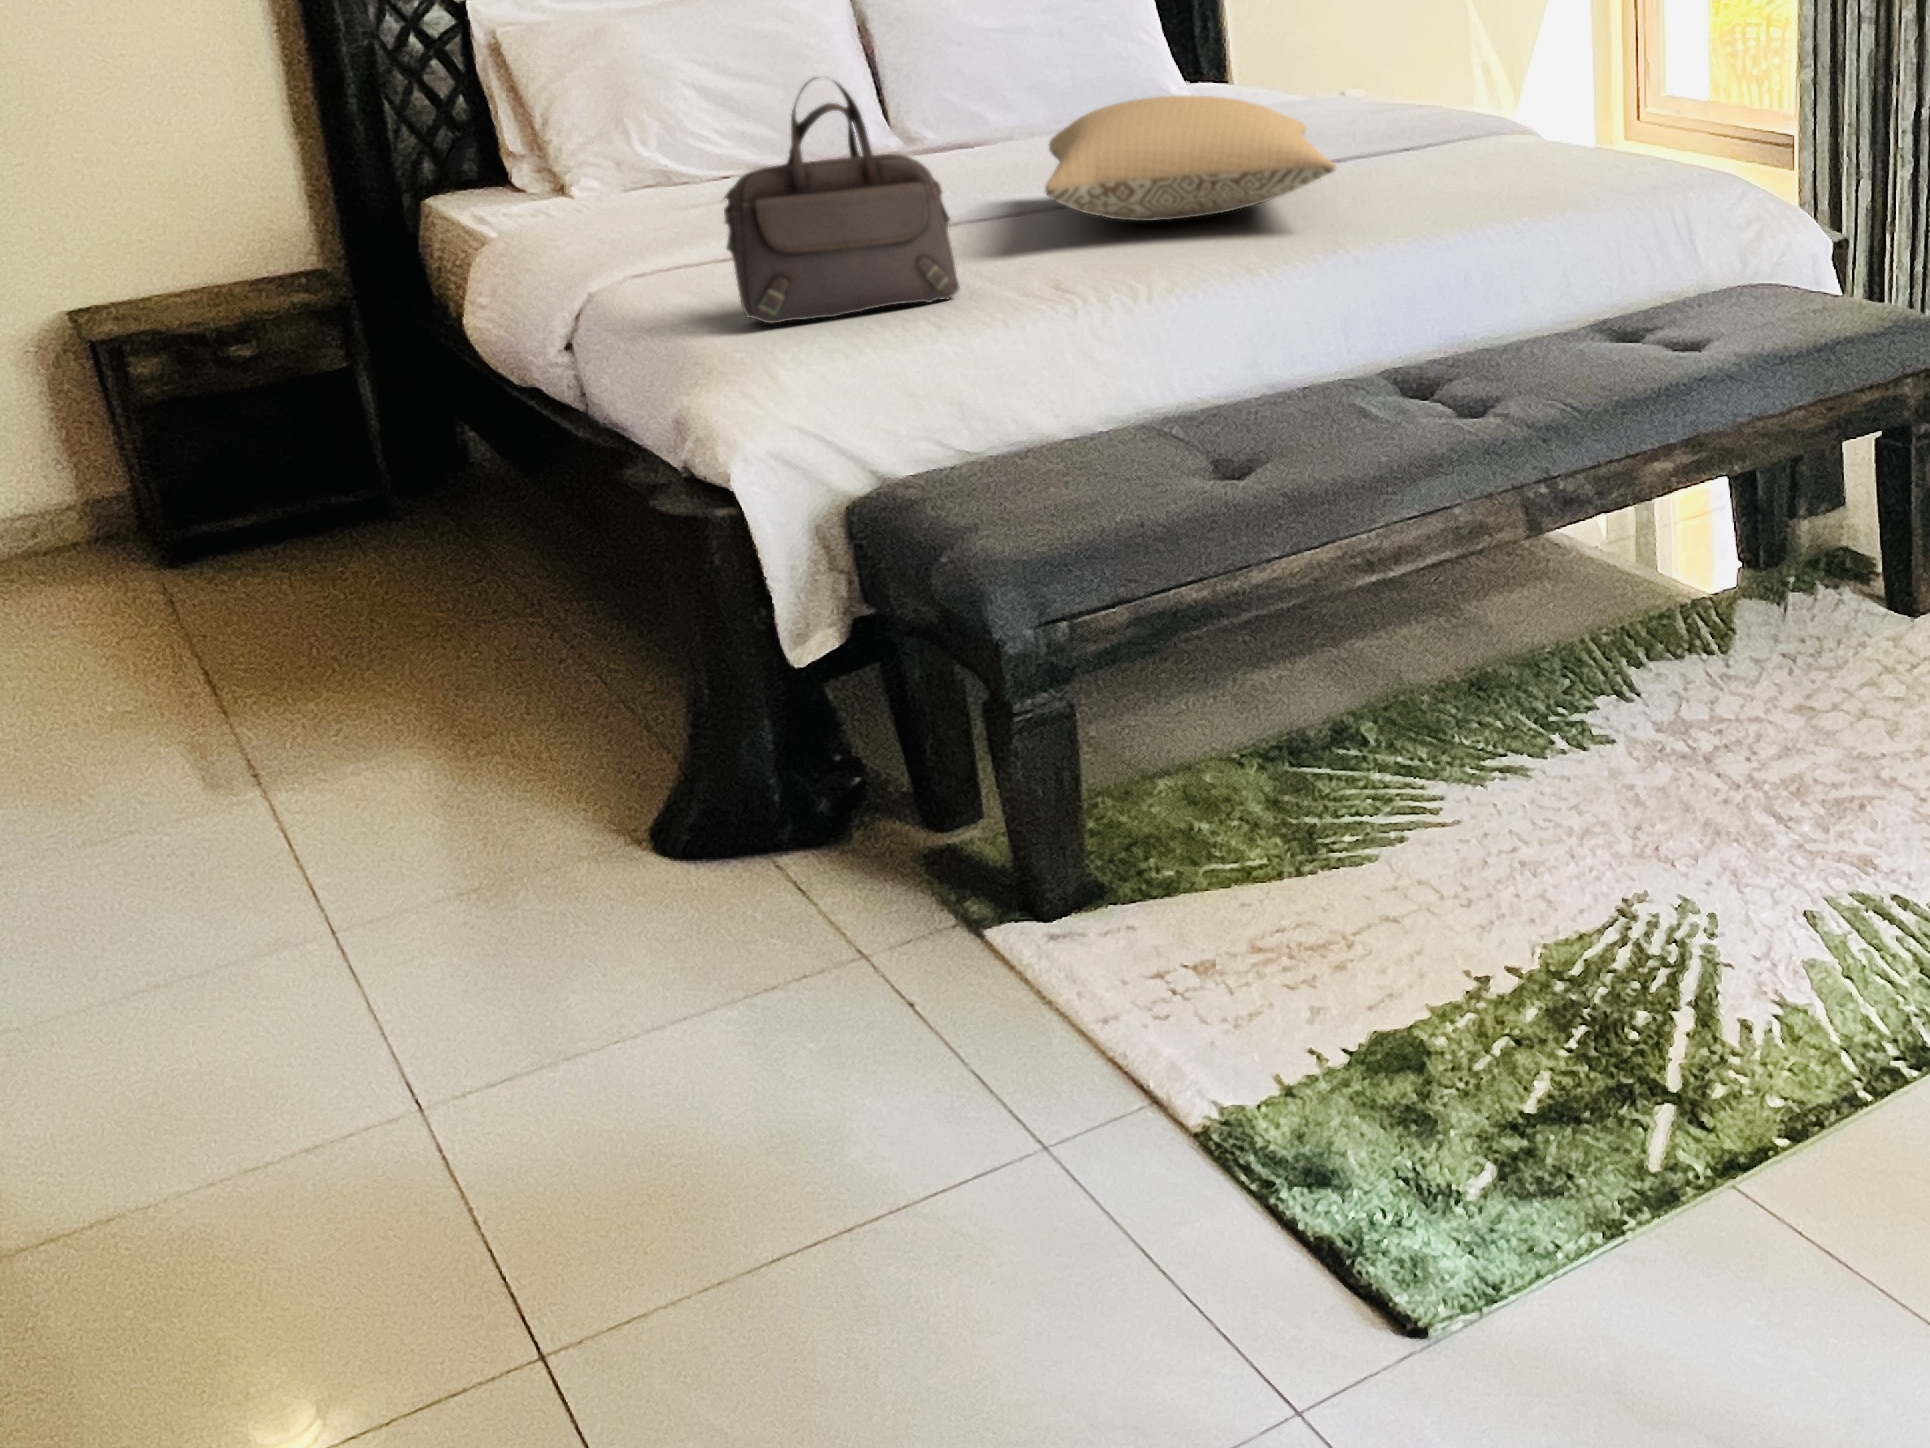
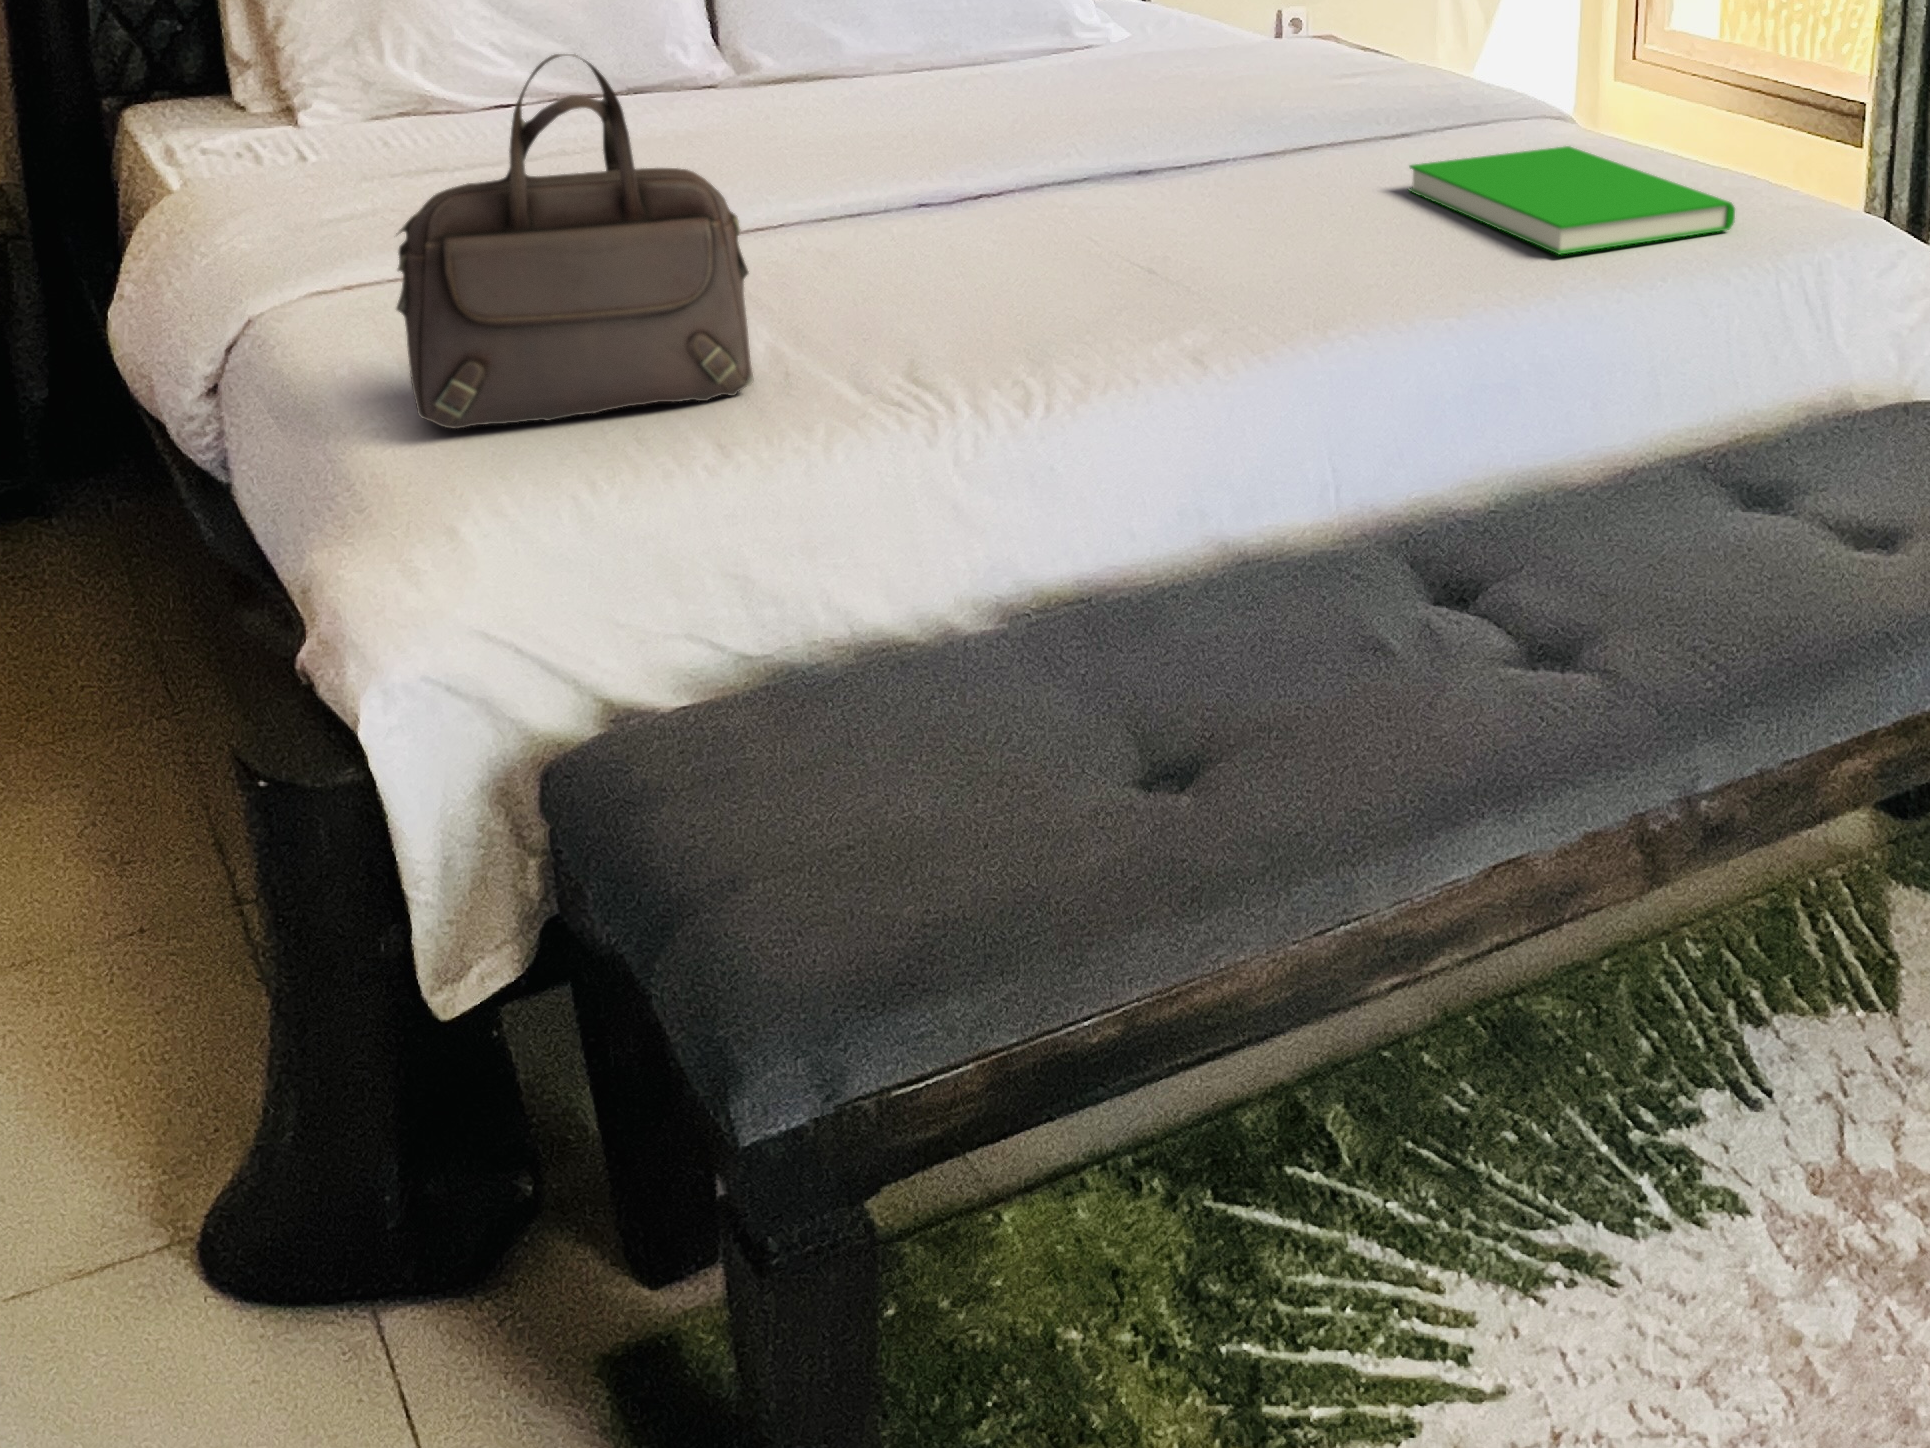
pillow: present [1045,96,1336,221] -> none [899,69,1334,255]
book: none [1402,140,1618,199] -> present [1409,146,1735,254]

